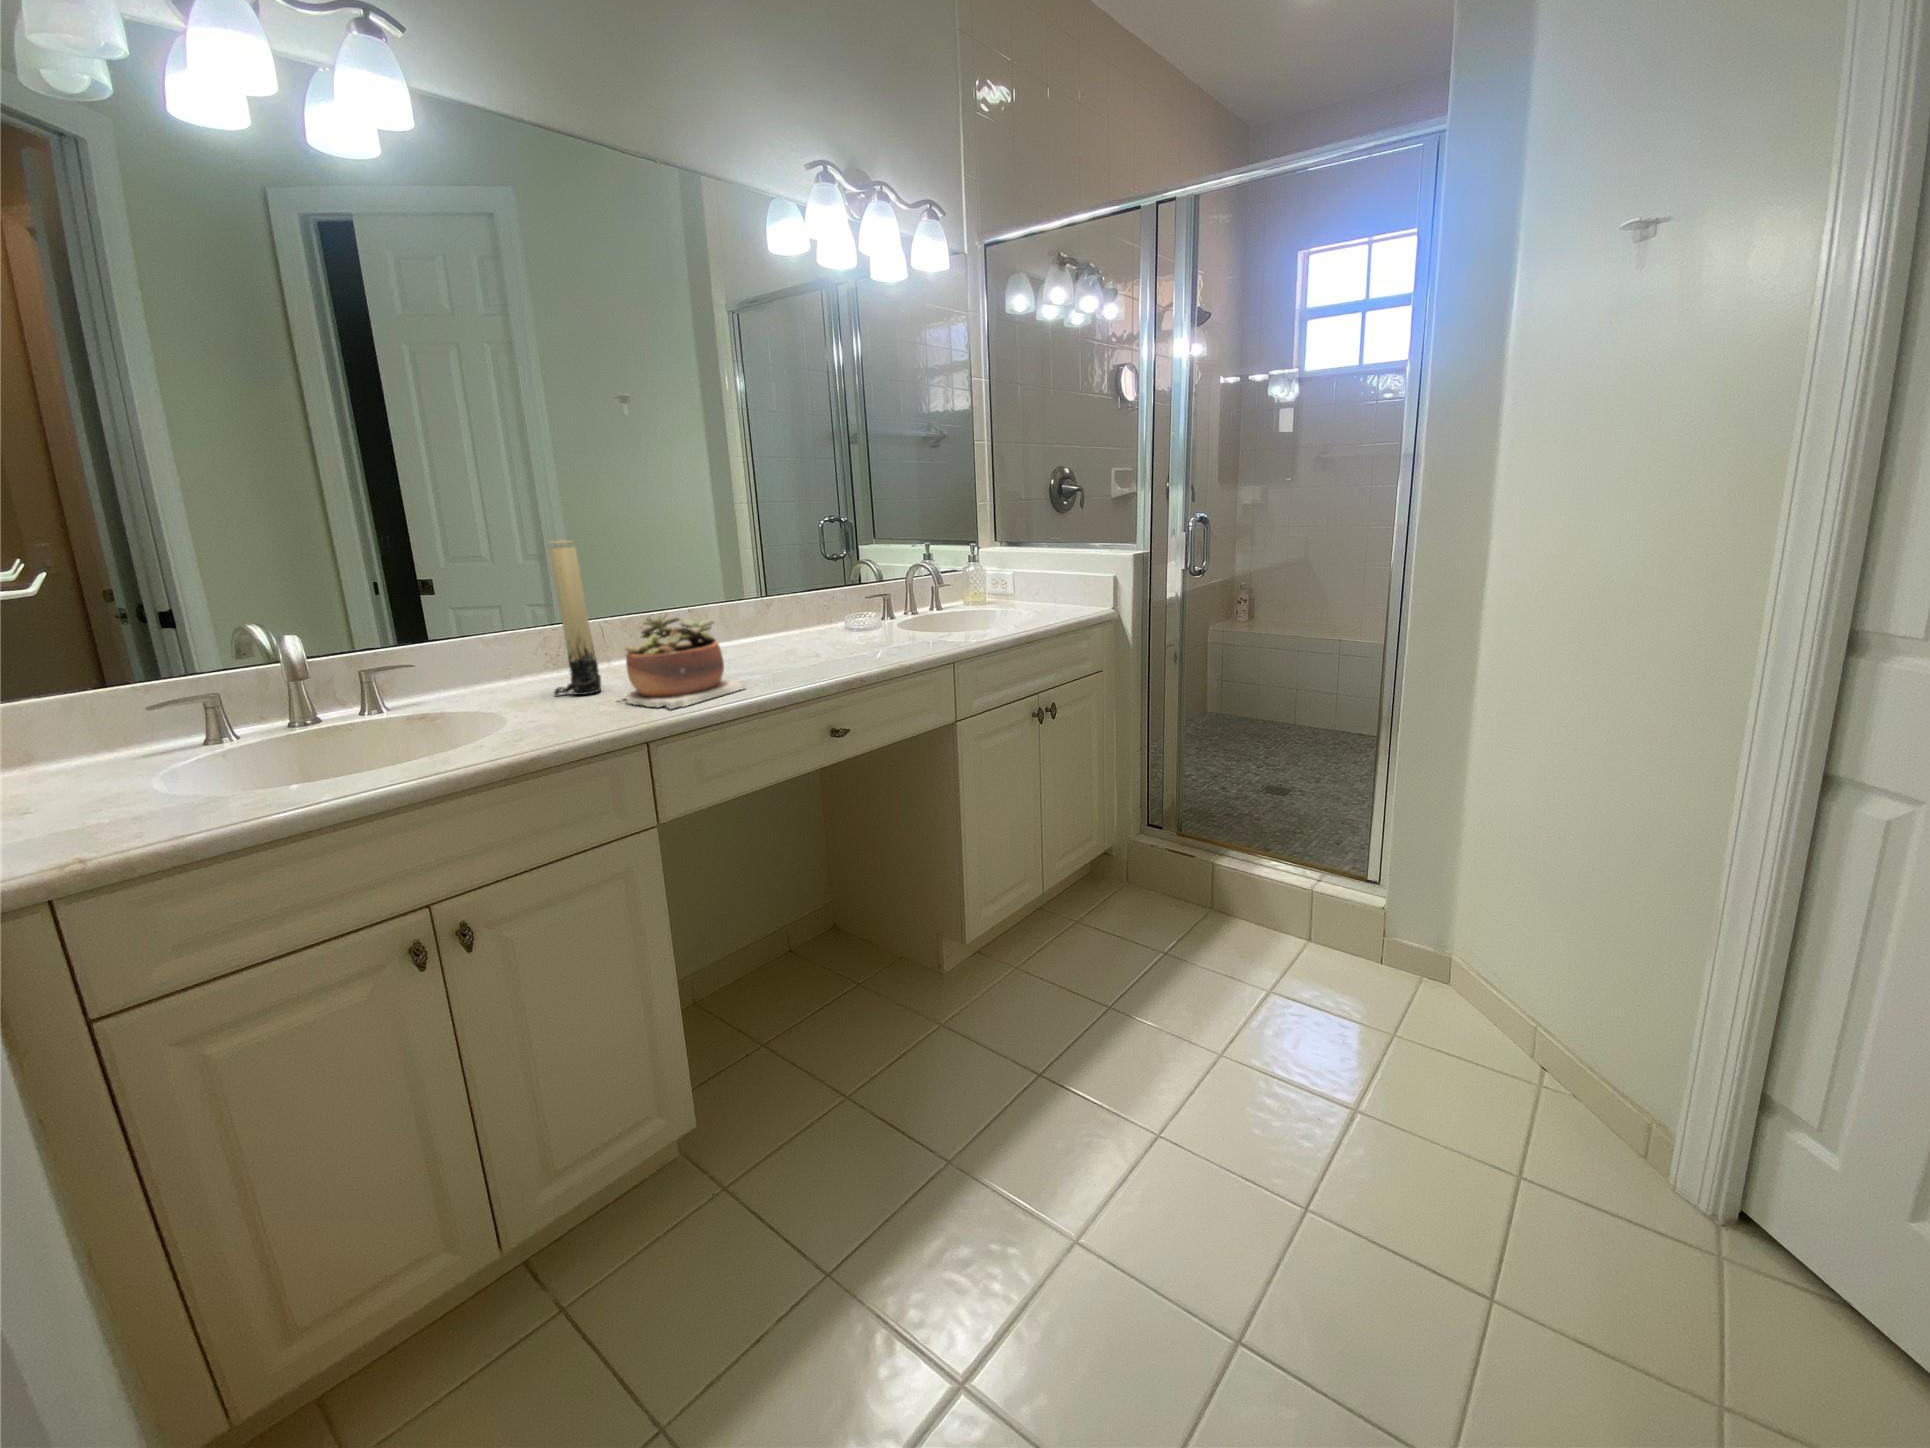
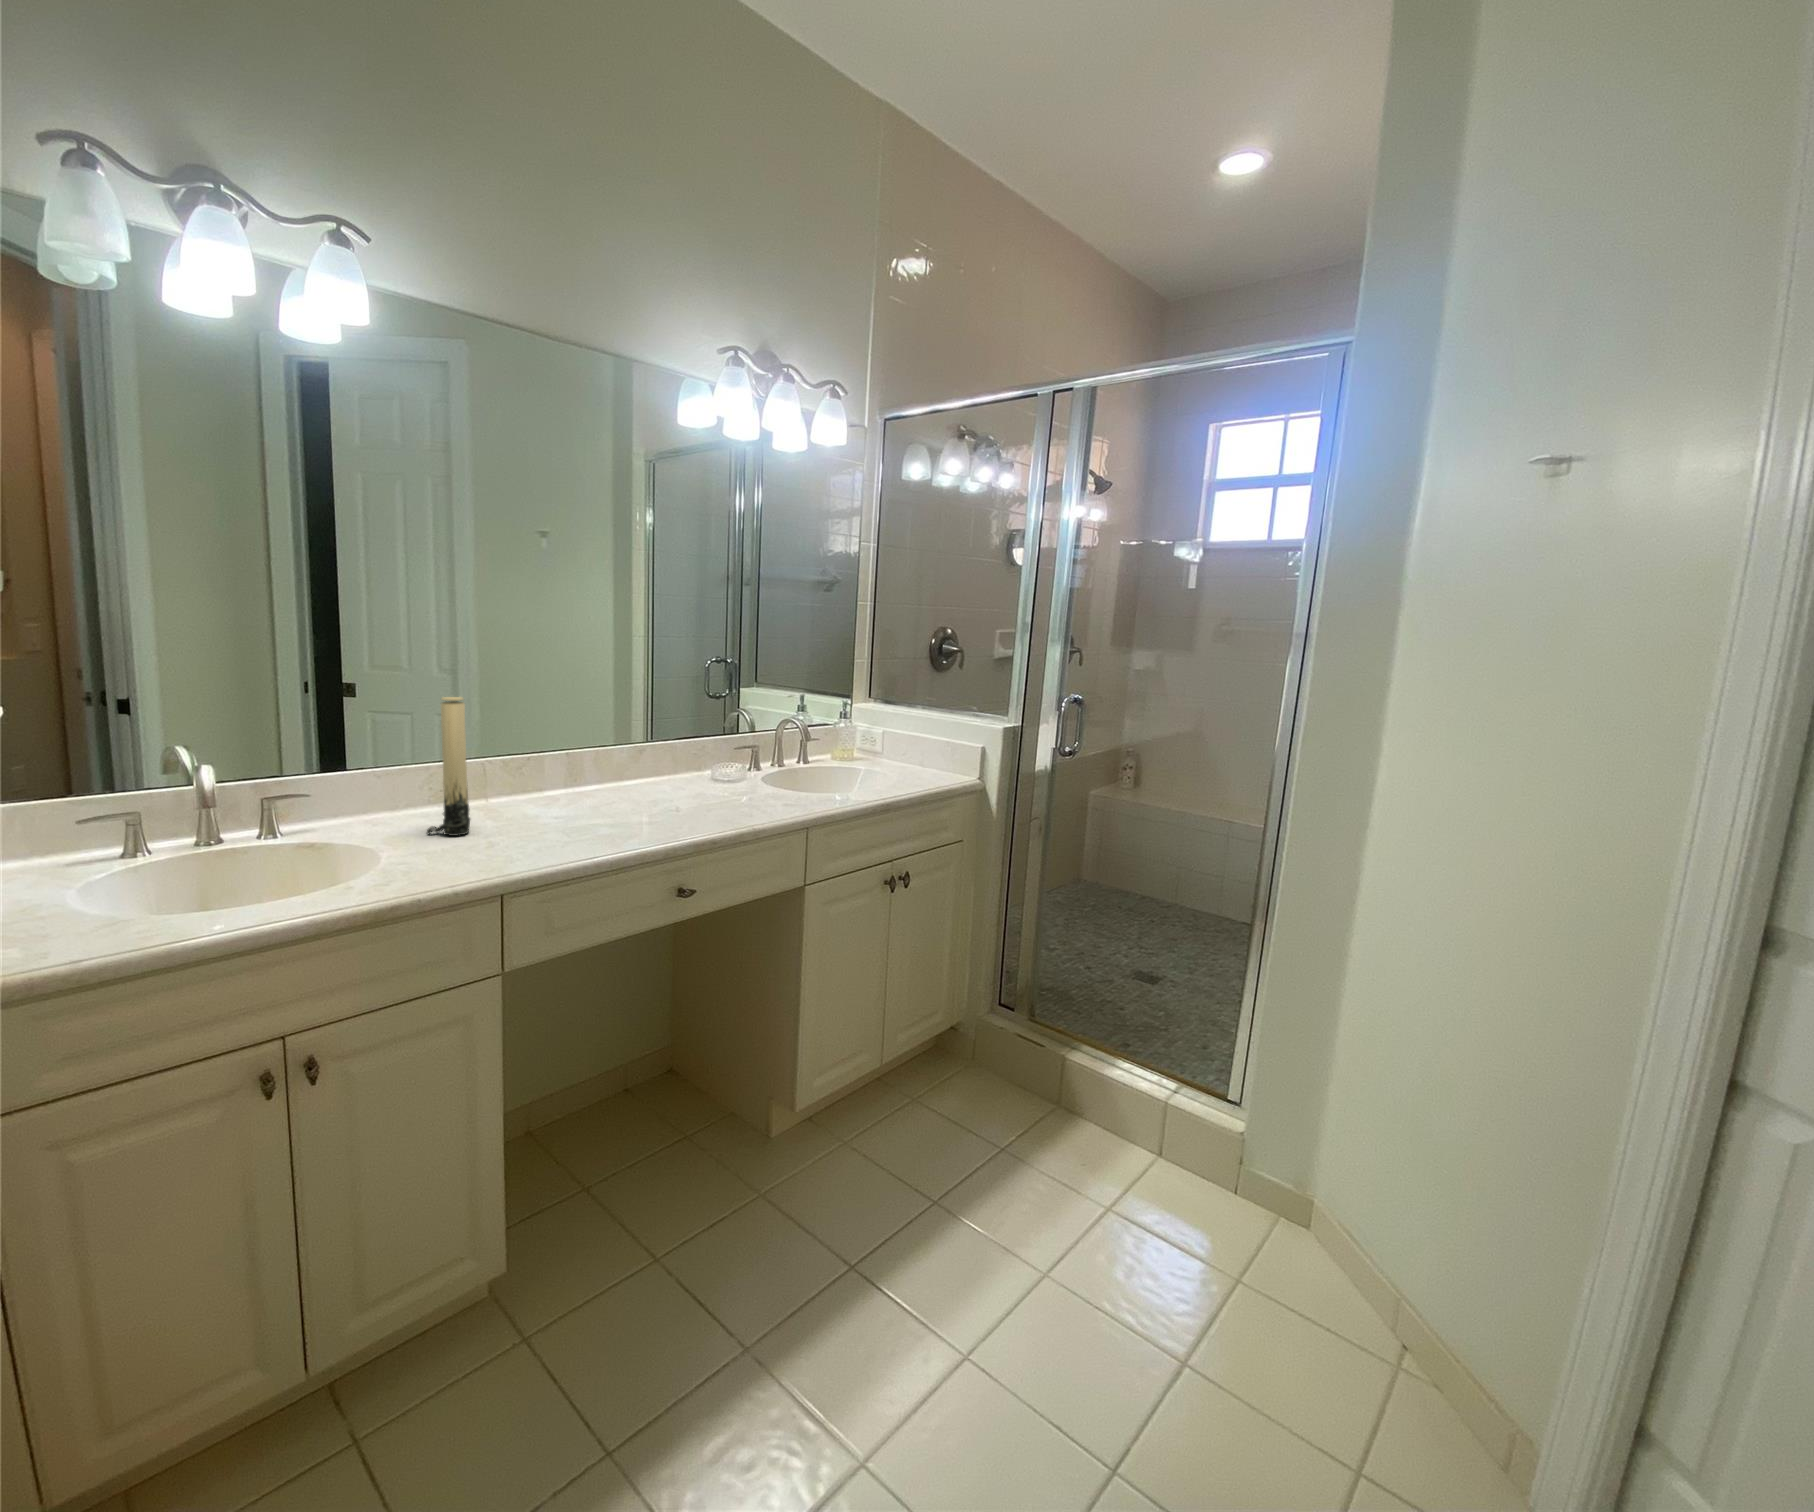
succulent plant: present [625,613,746,709] -> none [481,767,602,861]

